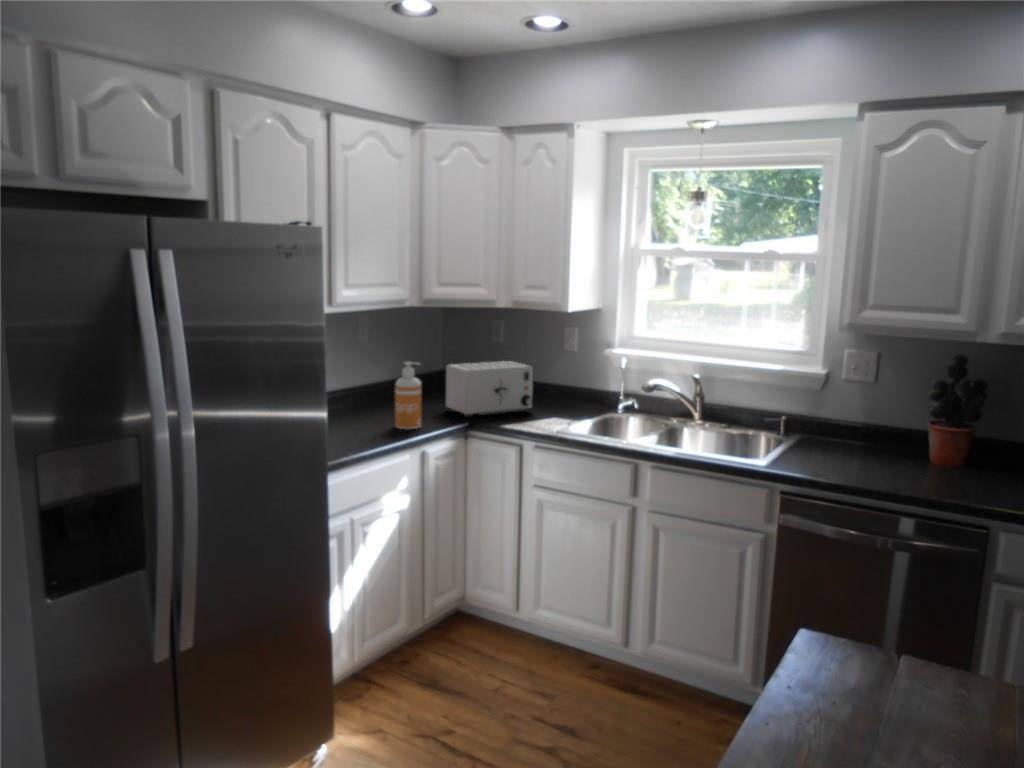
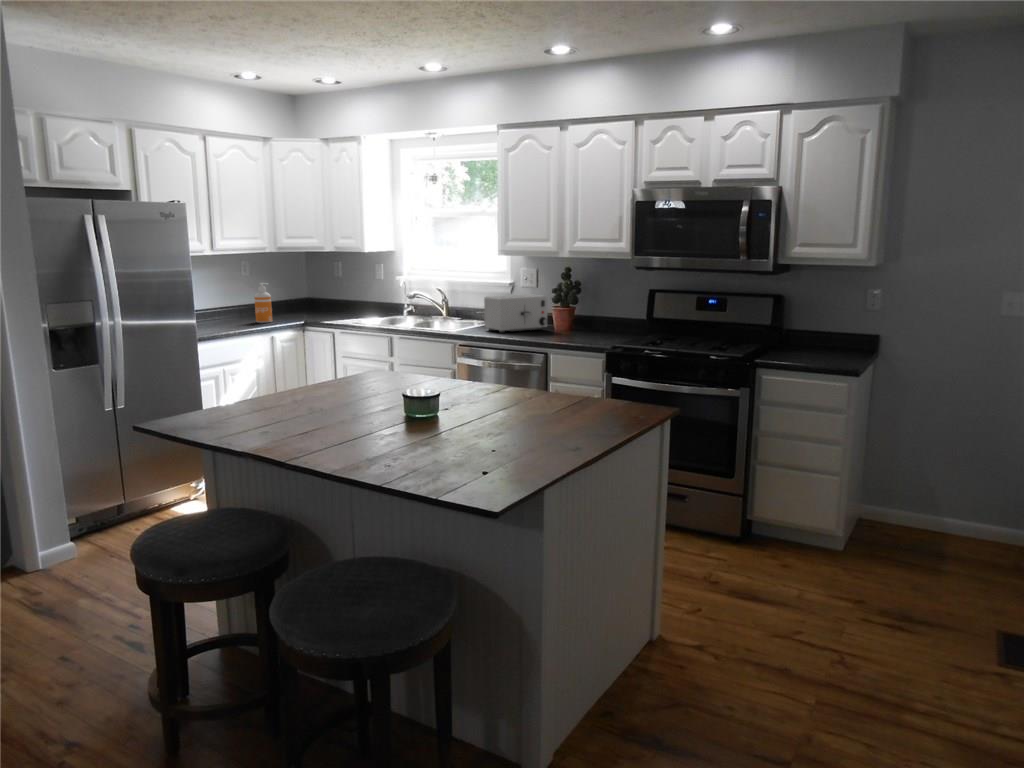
toaster: present [446,361,533,417] -> present [484,294,547,333]

